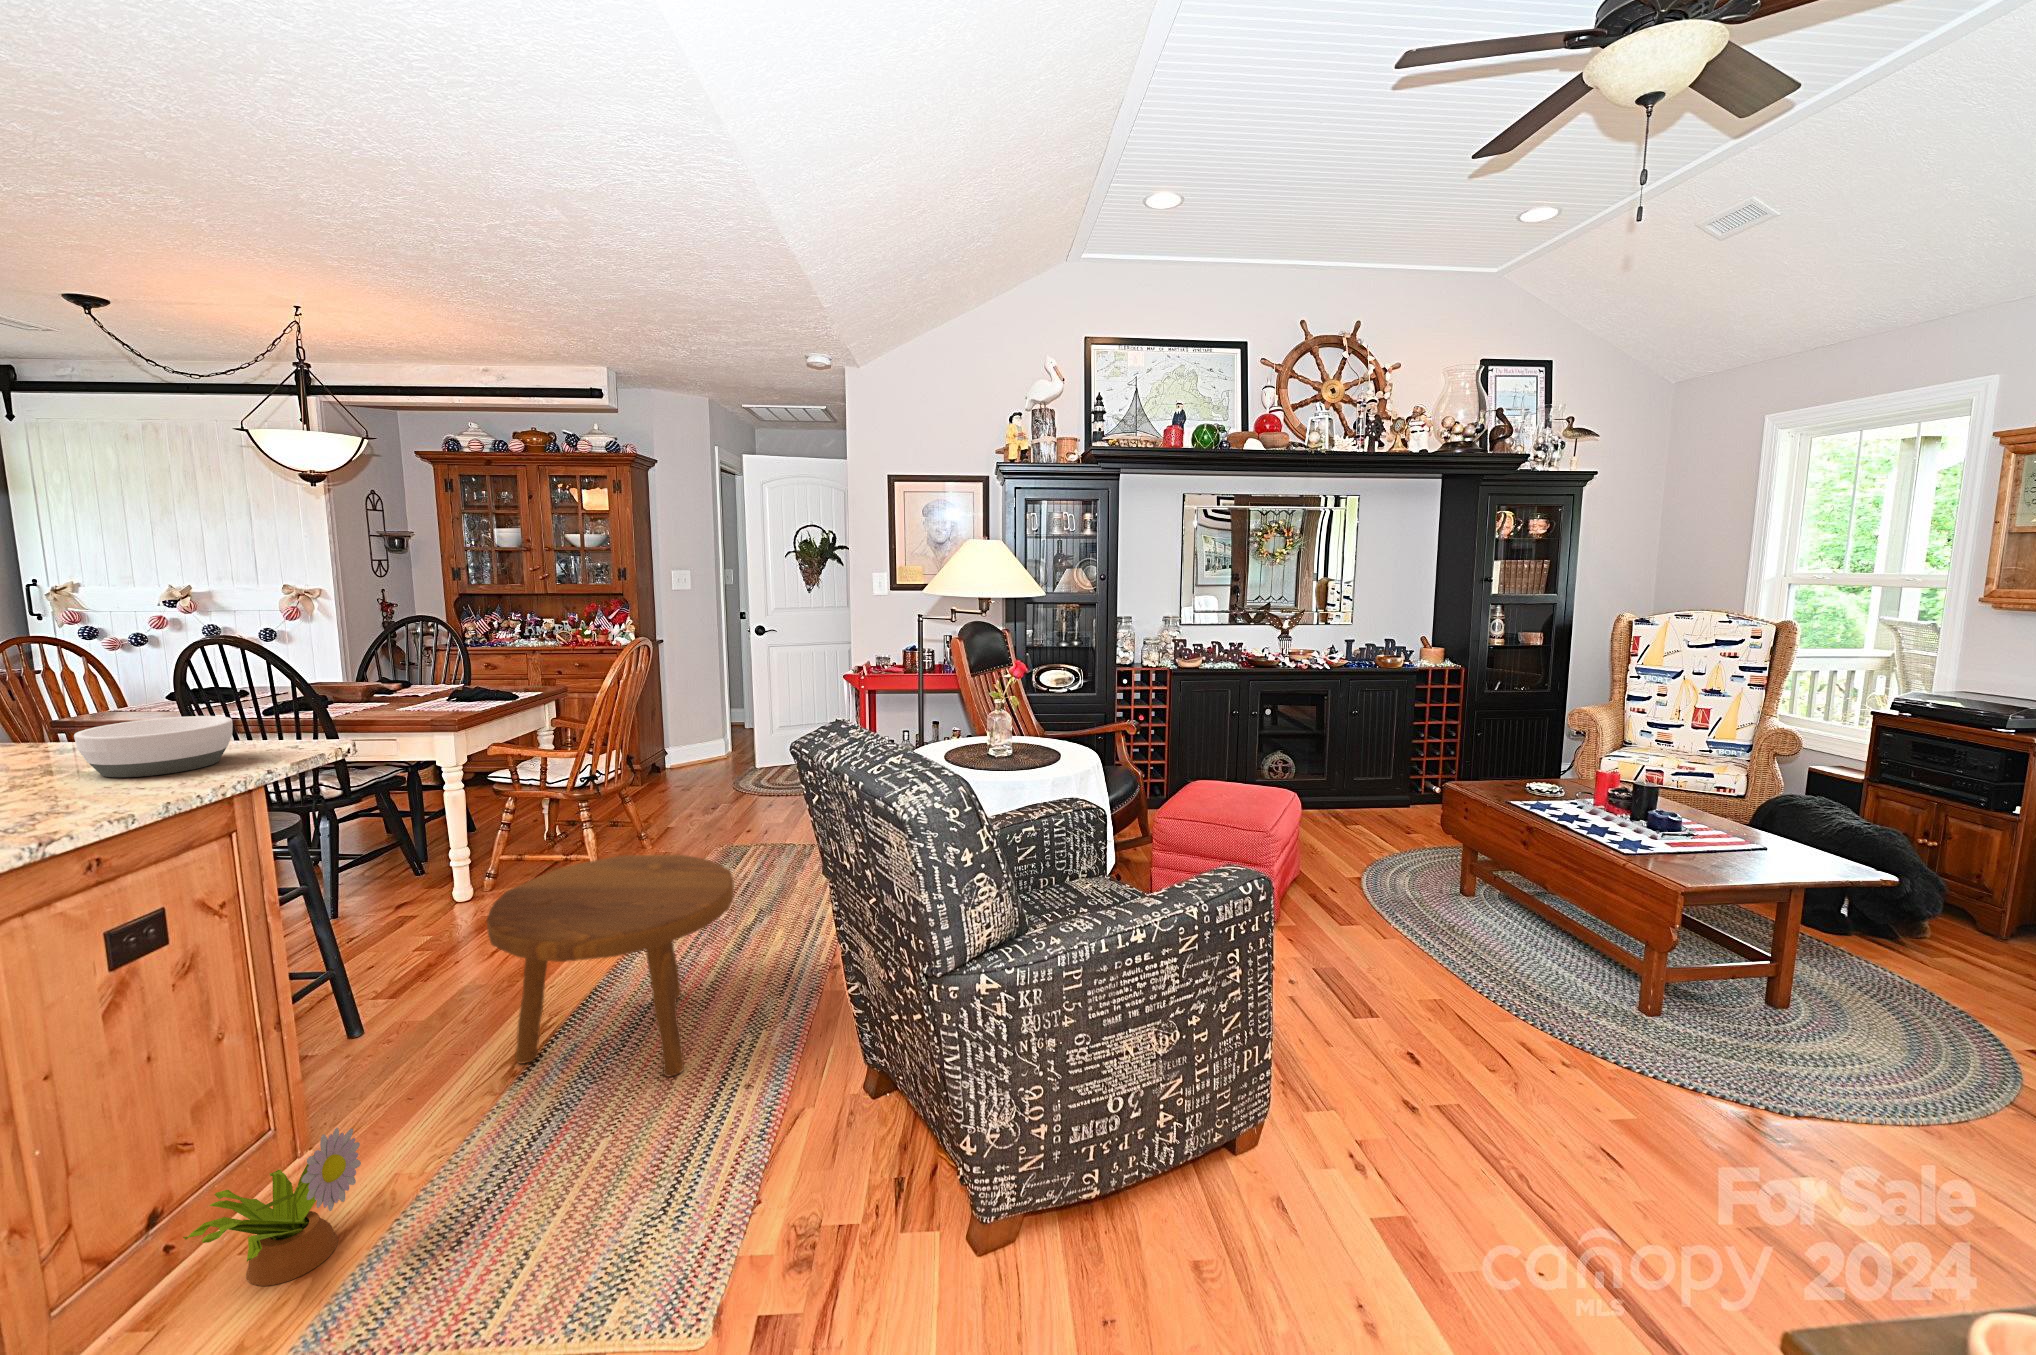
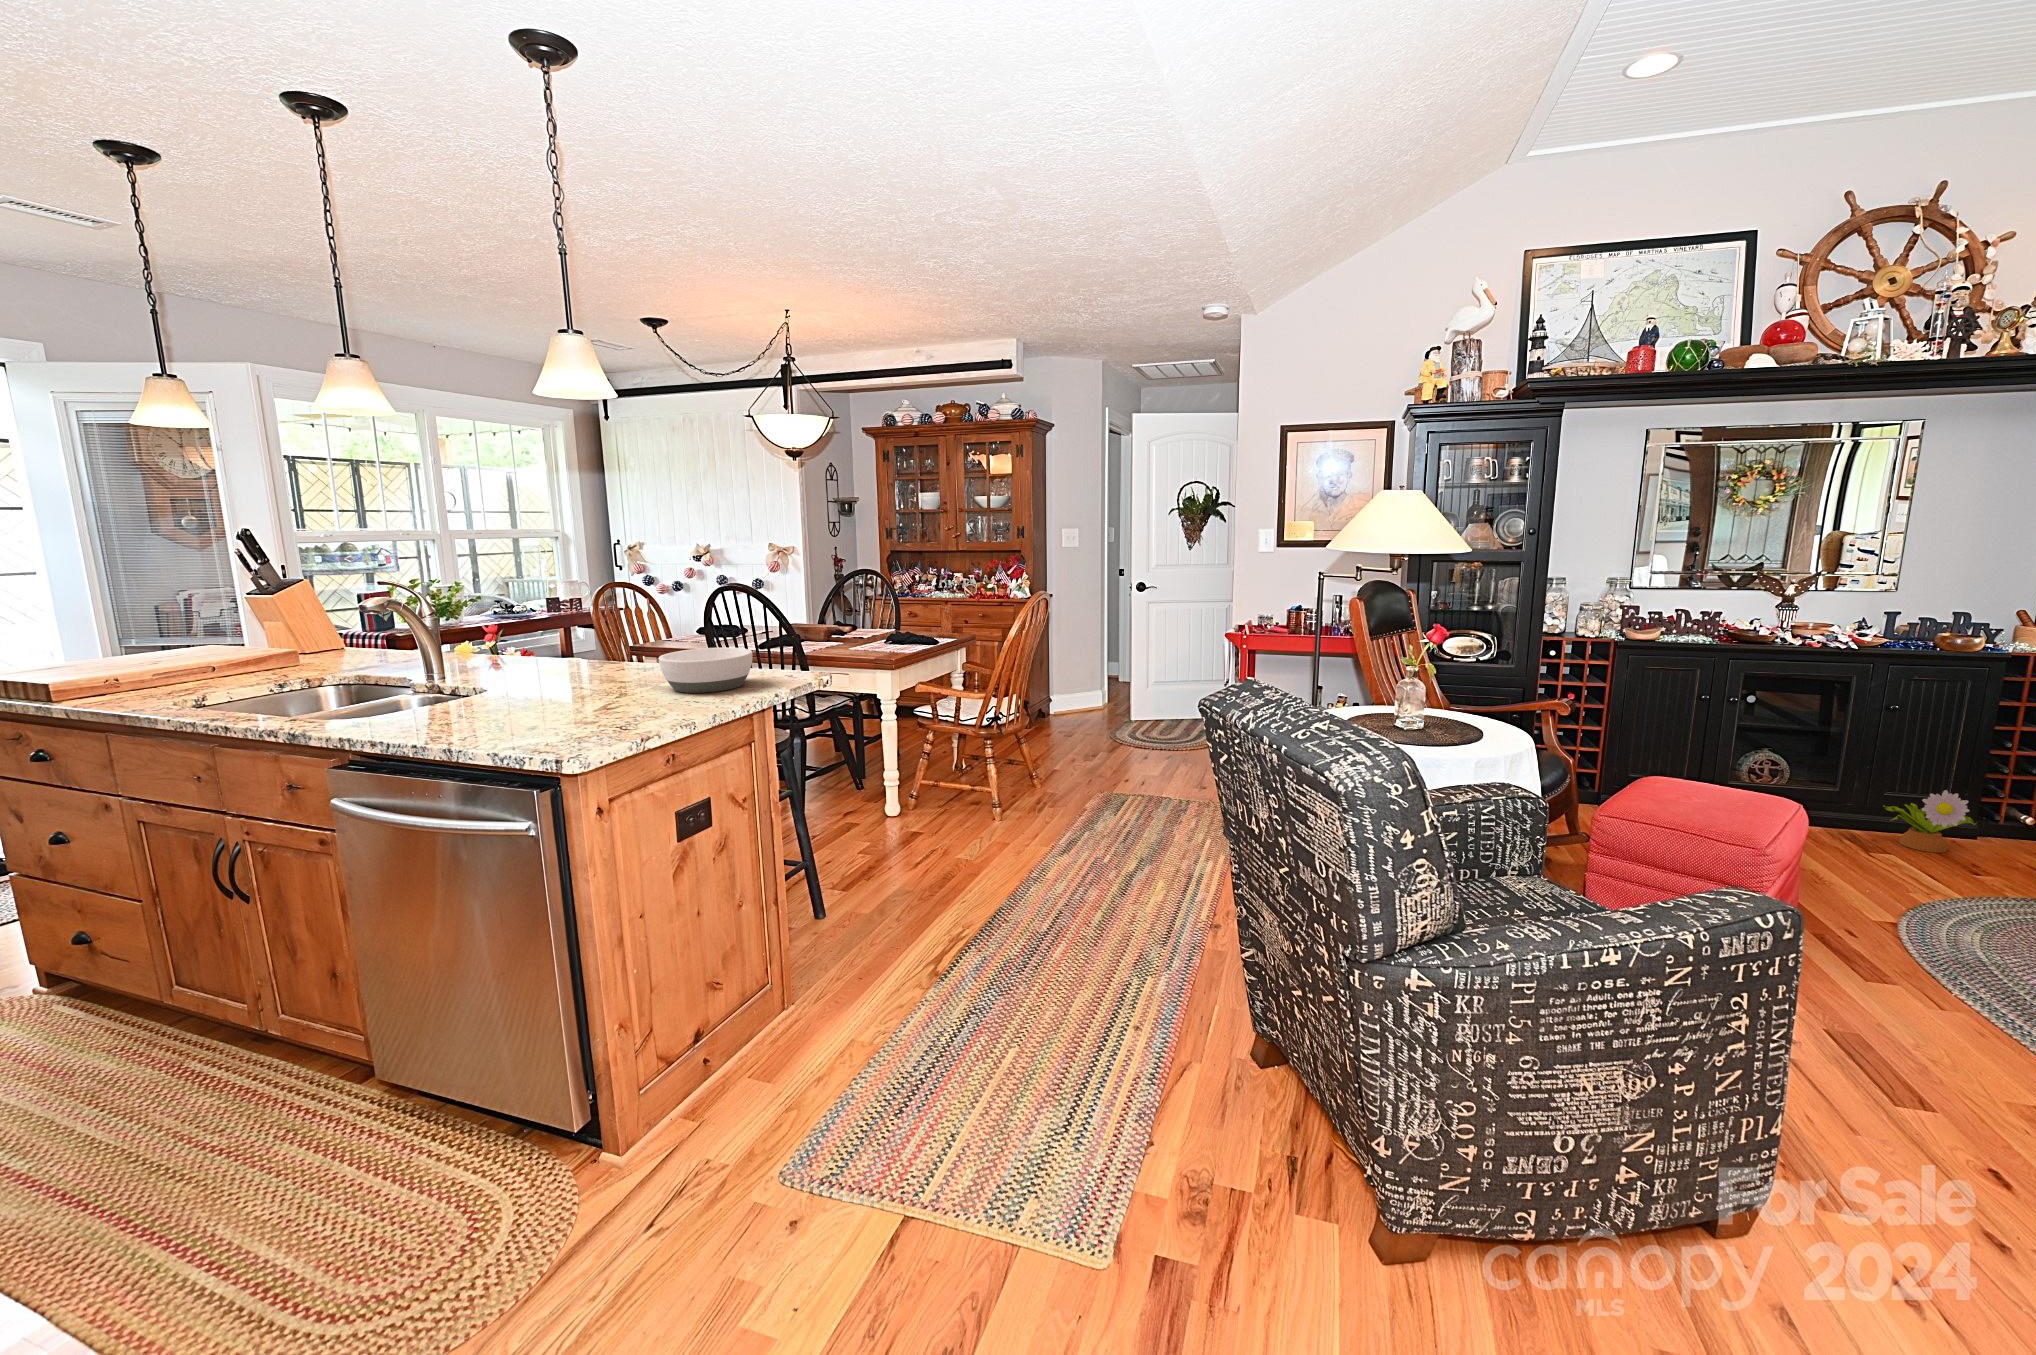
footstool: present [487,855,734,1077] -> none [921,792,1125,1001]
decorative plant: present [183,1128,361,1286] -> present [1883,790,1976,853]

